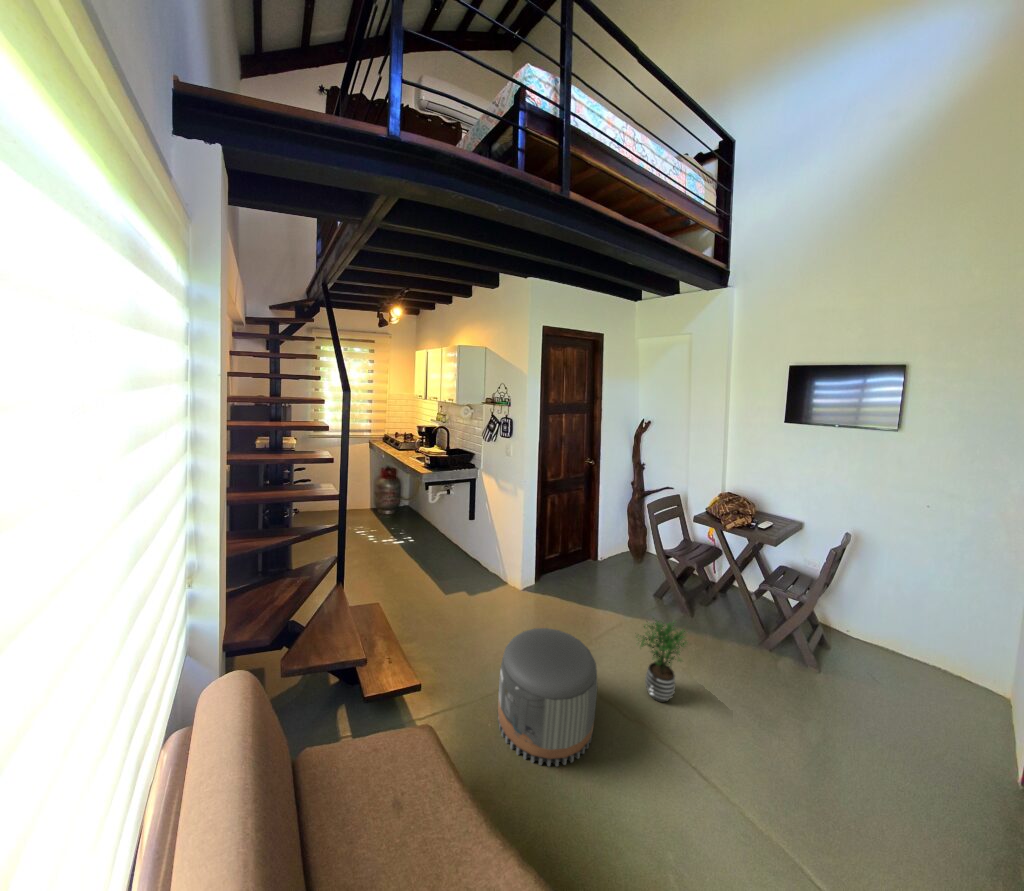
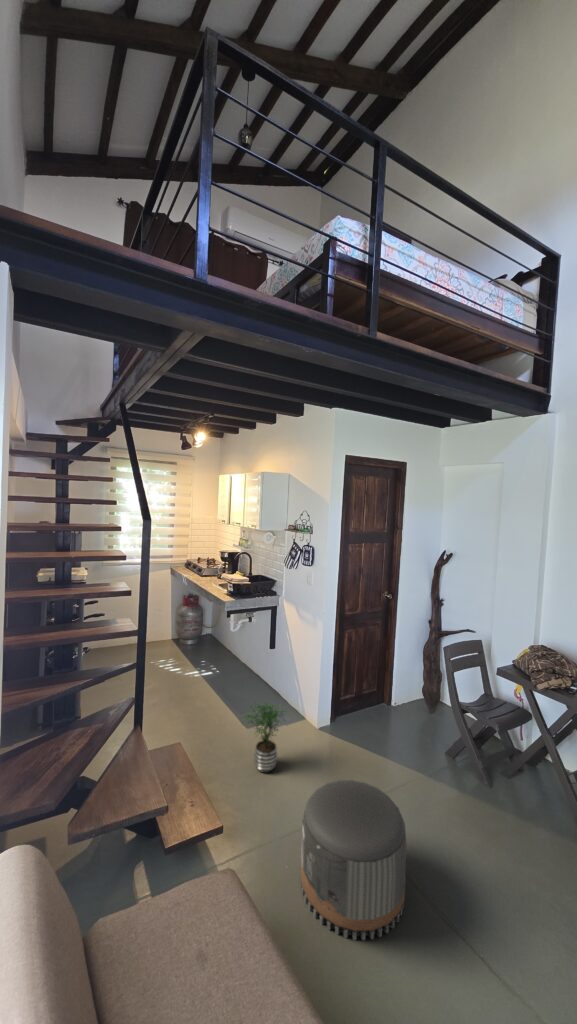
potted plant: present [636,618,687,702] -> present [242,702,286,773]

